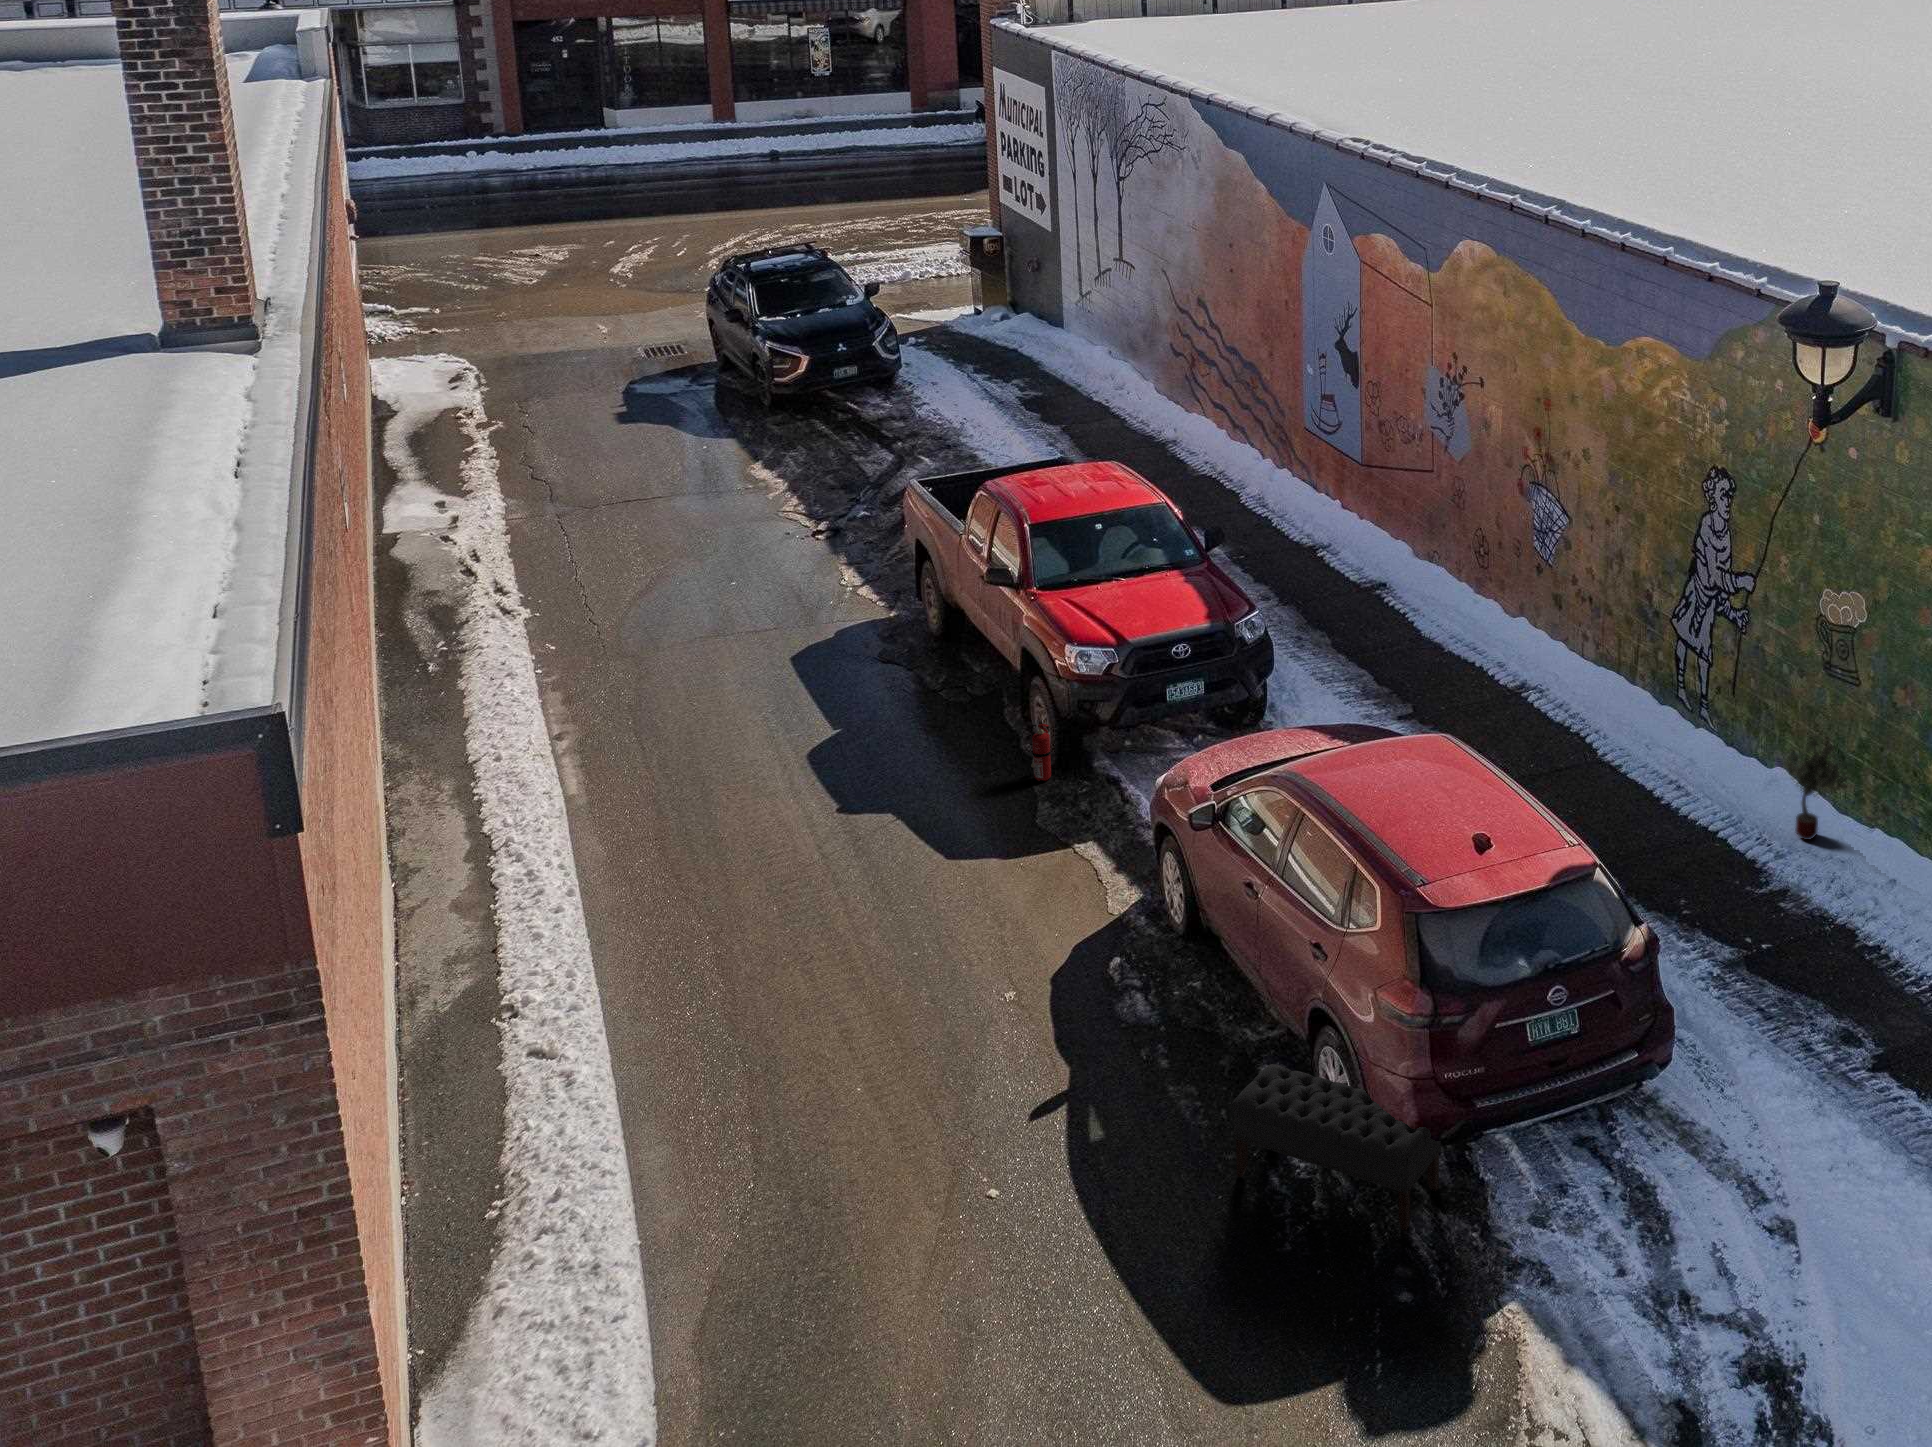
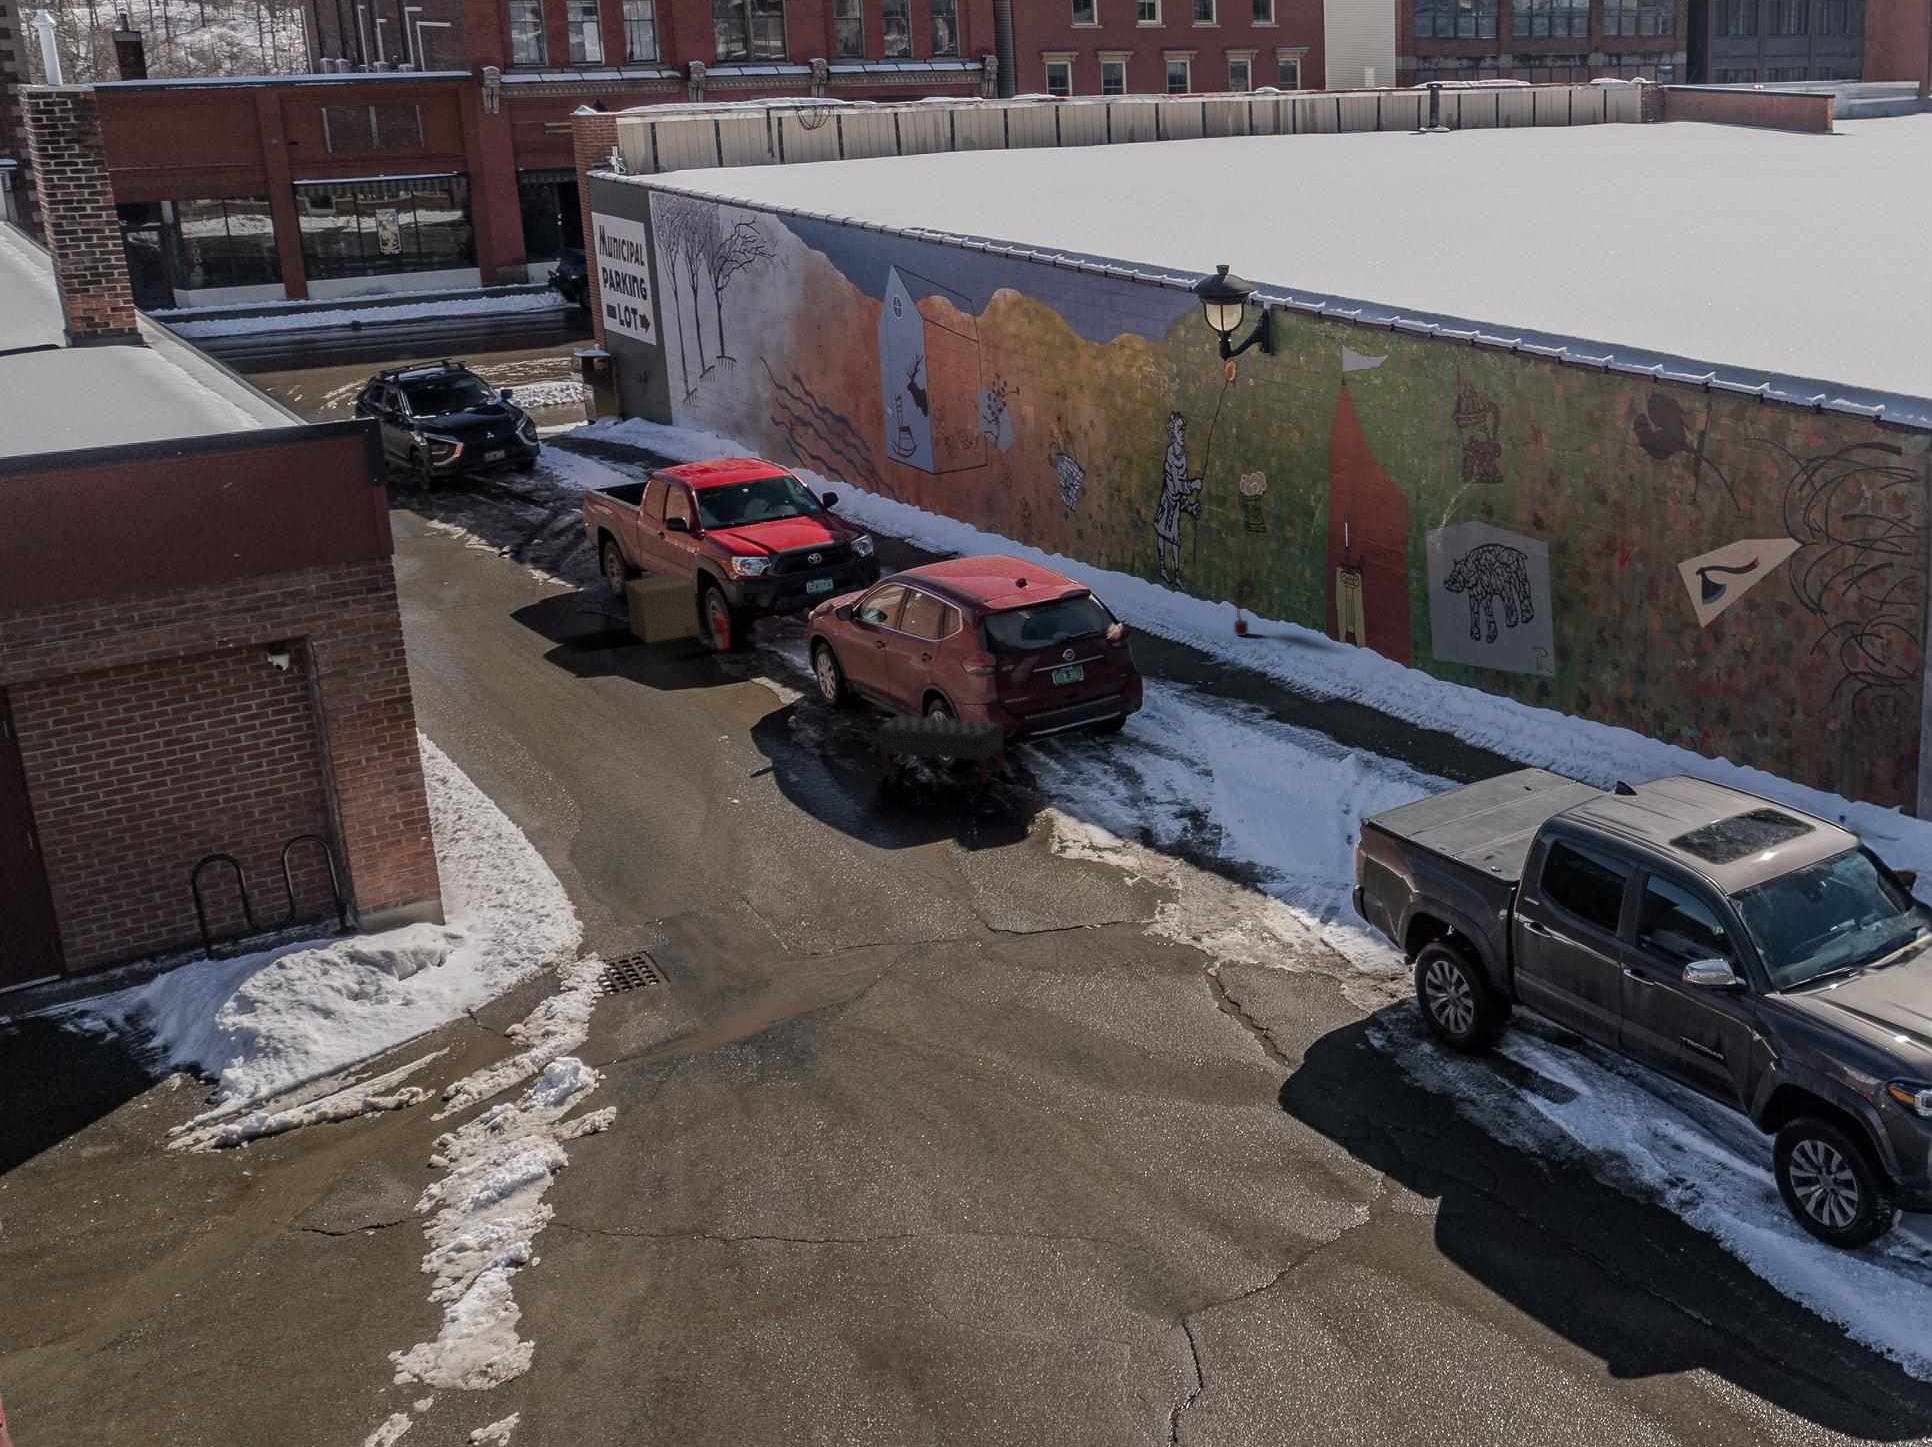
cardboard box: none [925,640,1019,751] -> present [625,573,700,643]

